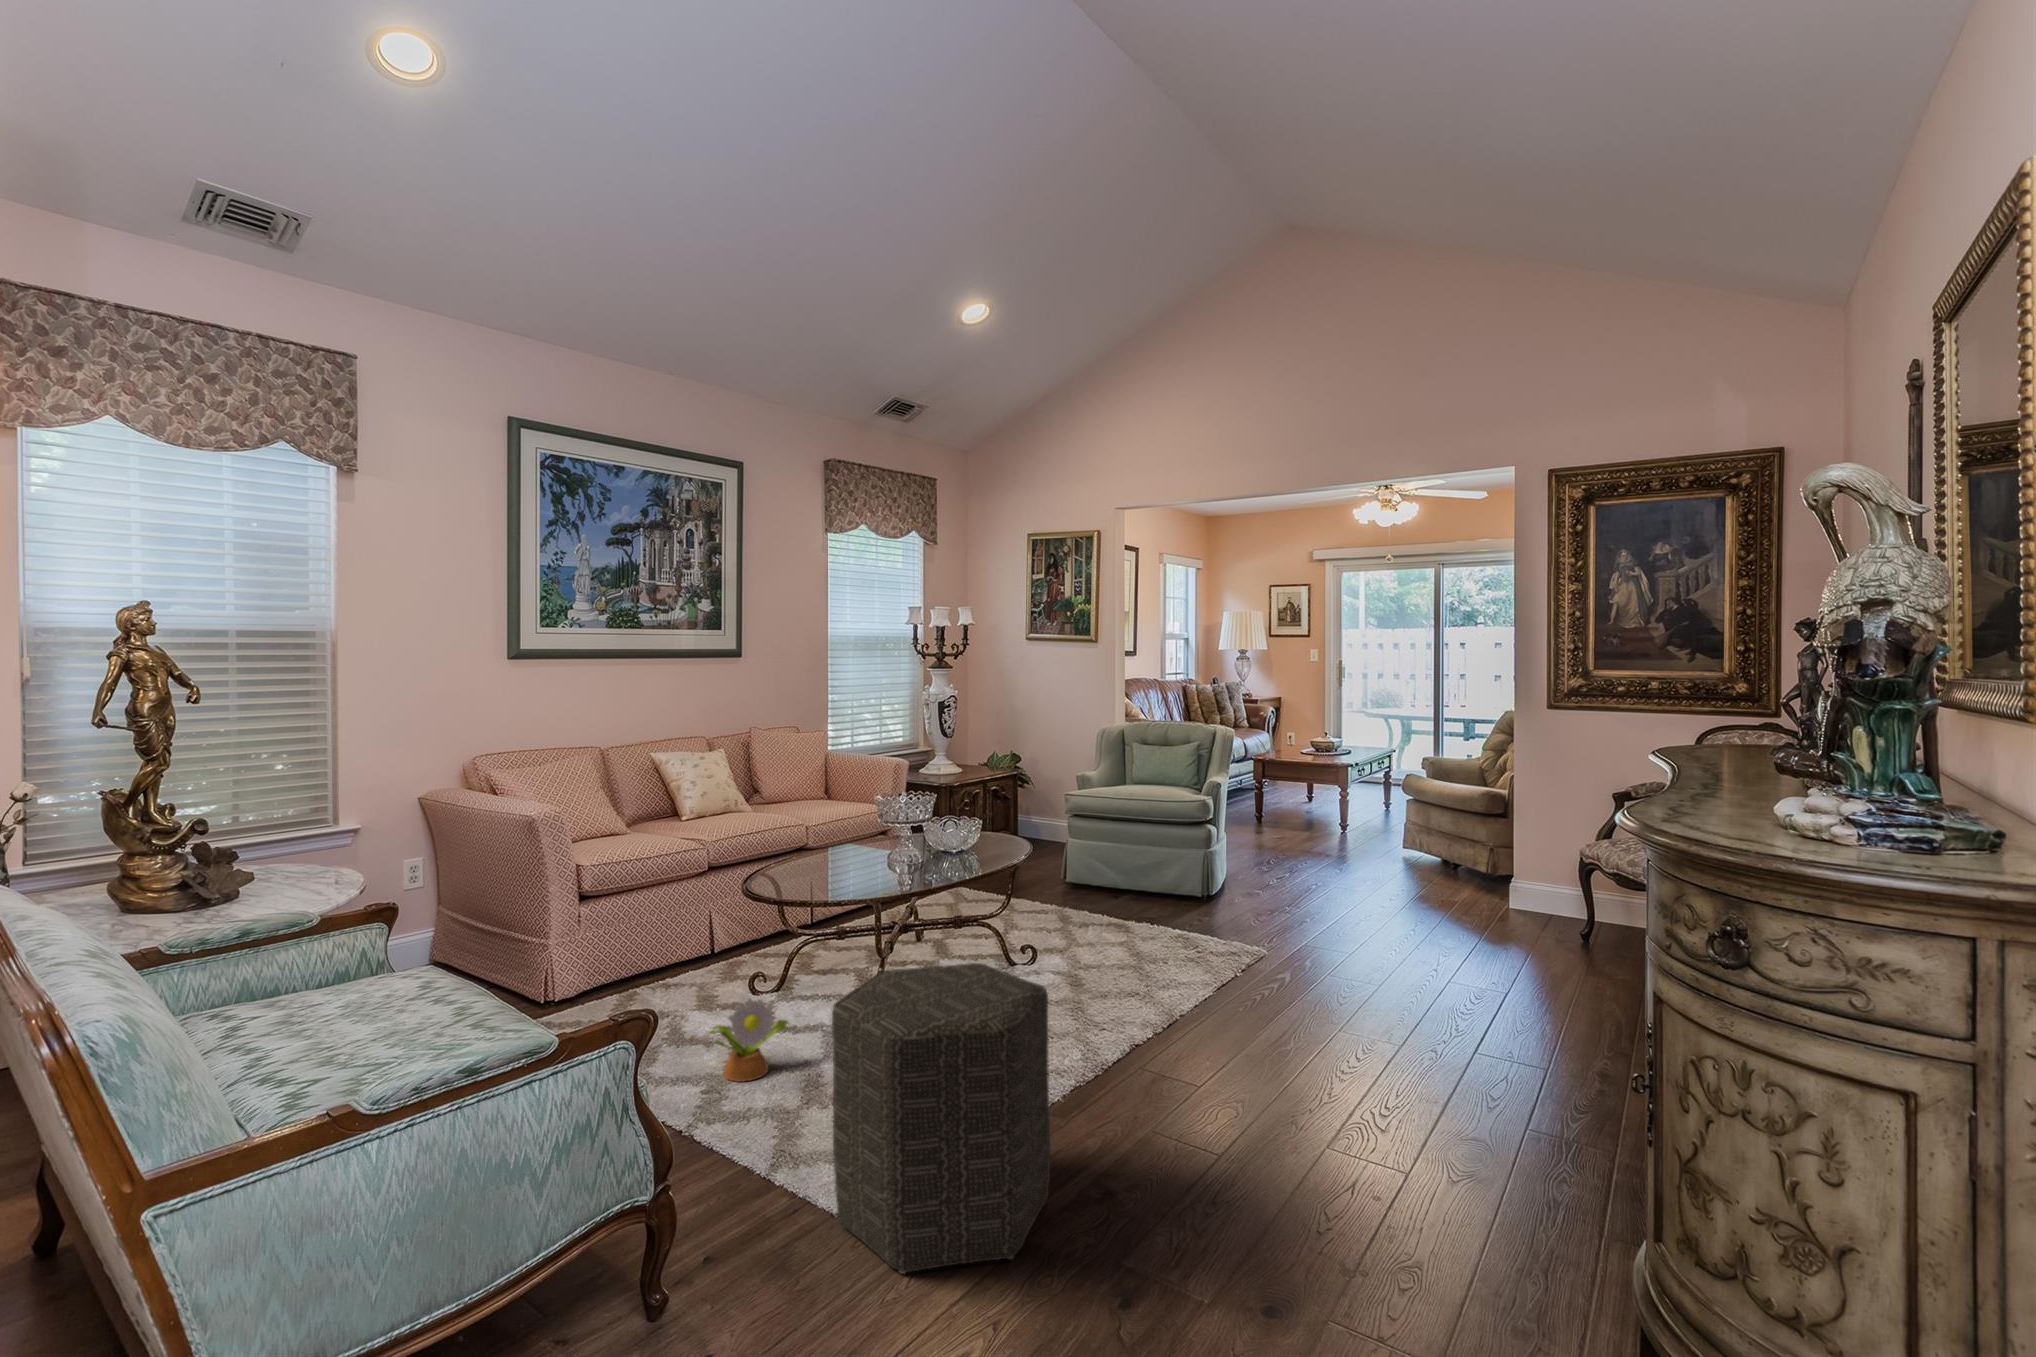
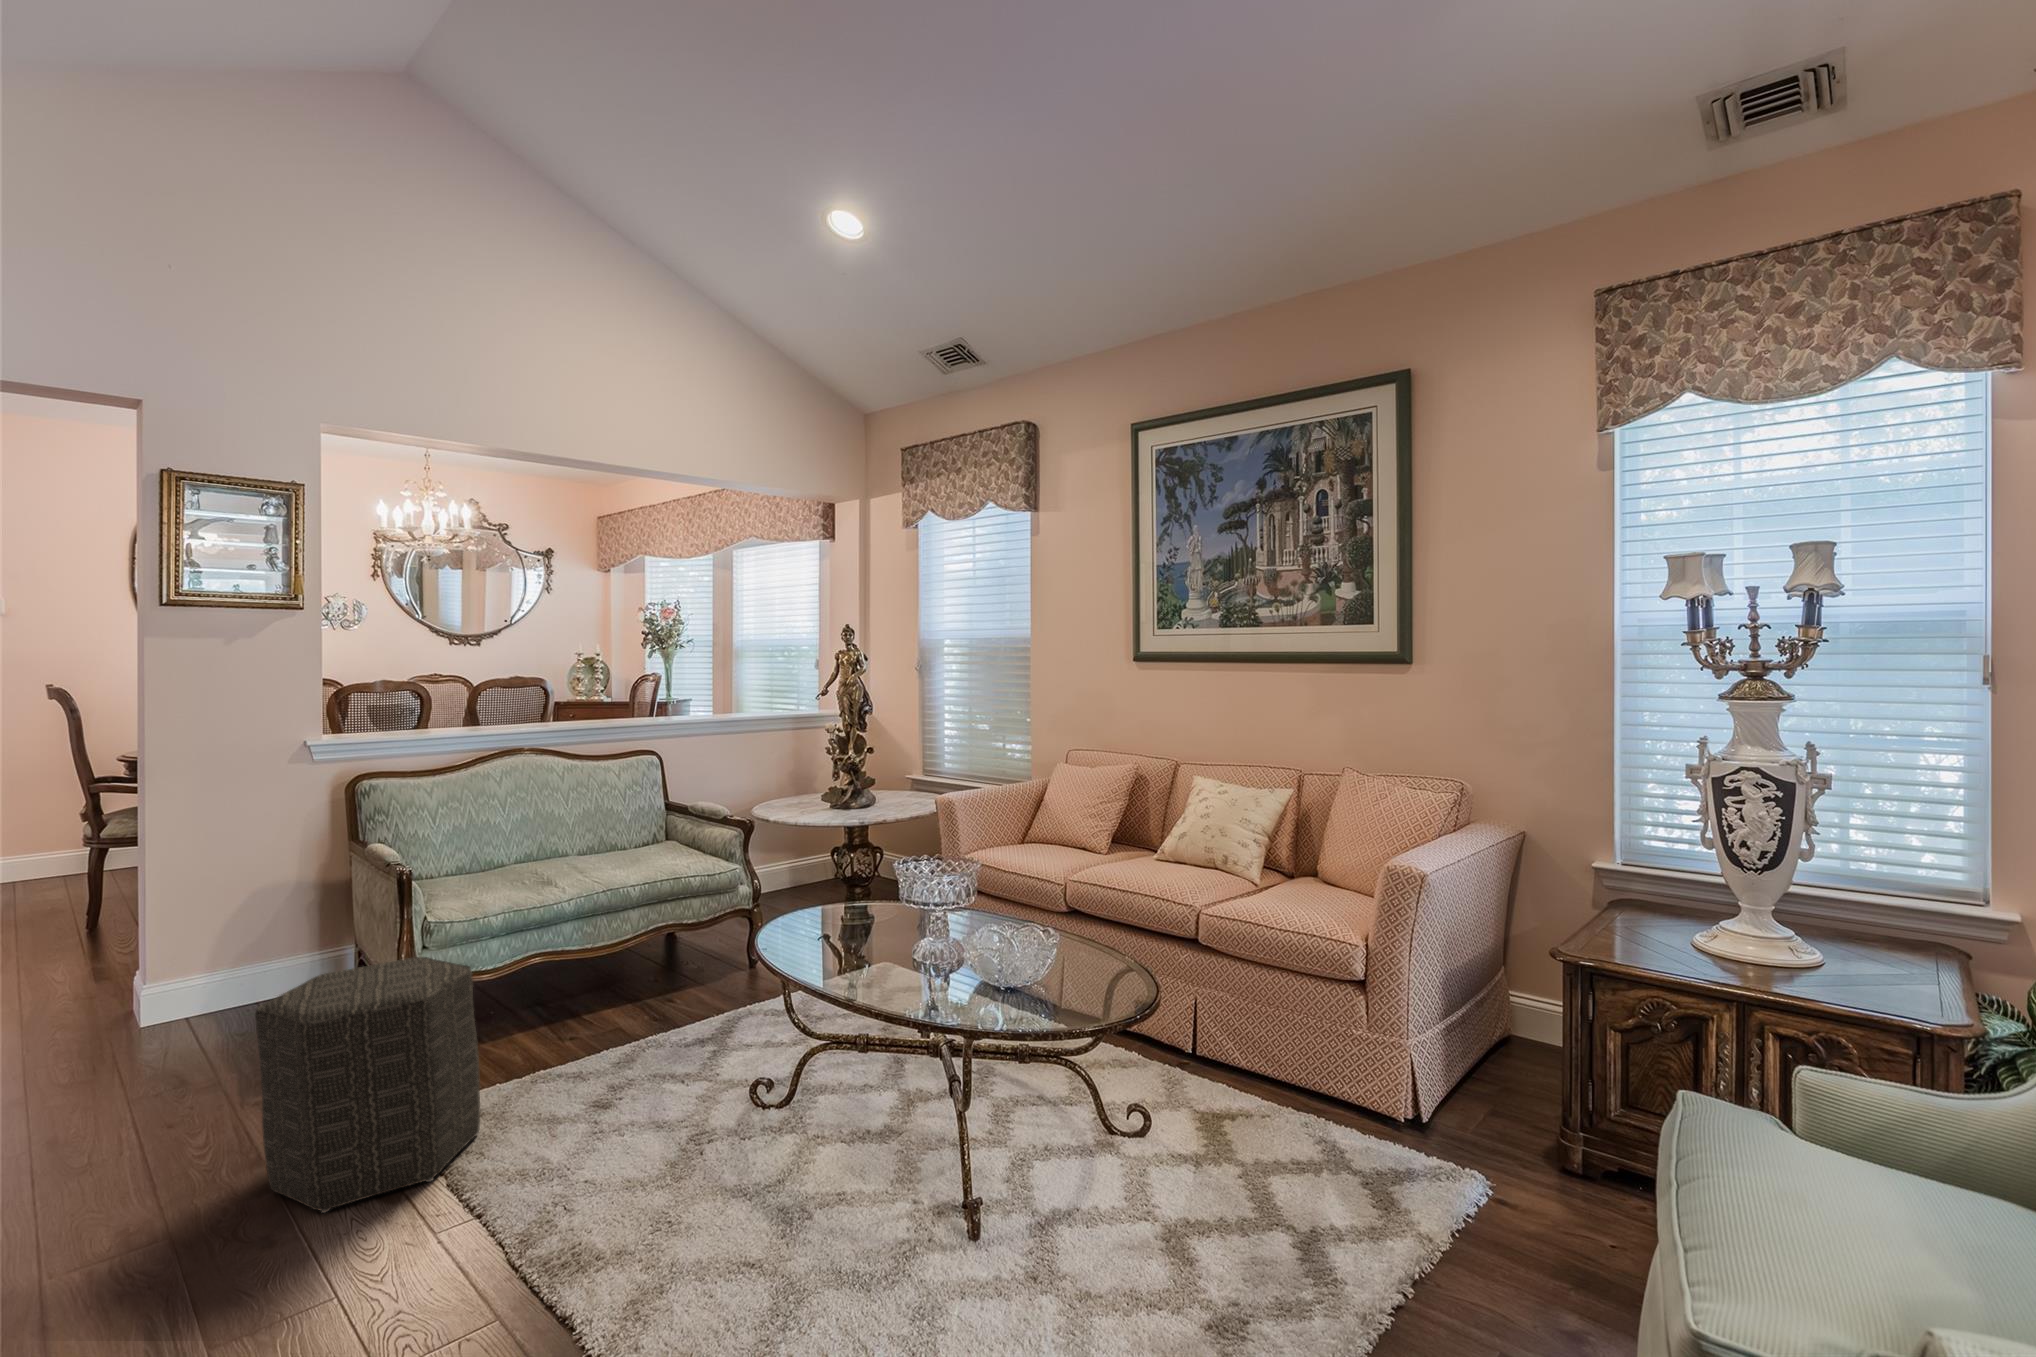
decorative plant: present [709,999,789,1082] -> none [692,989,769,1068]

